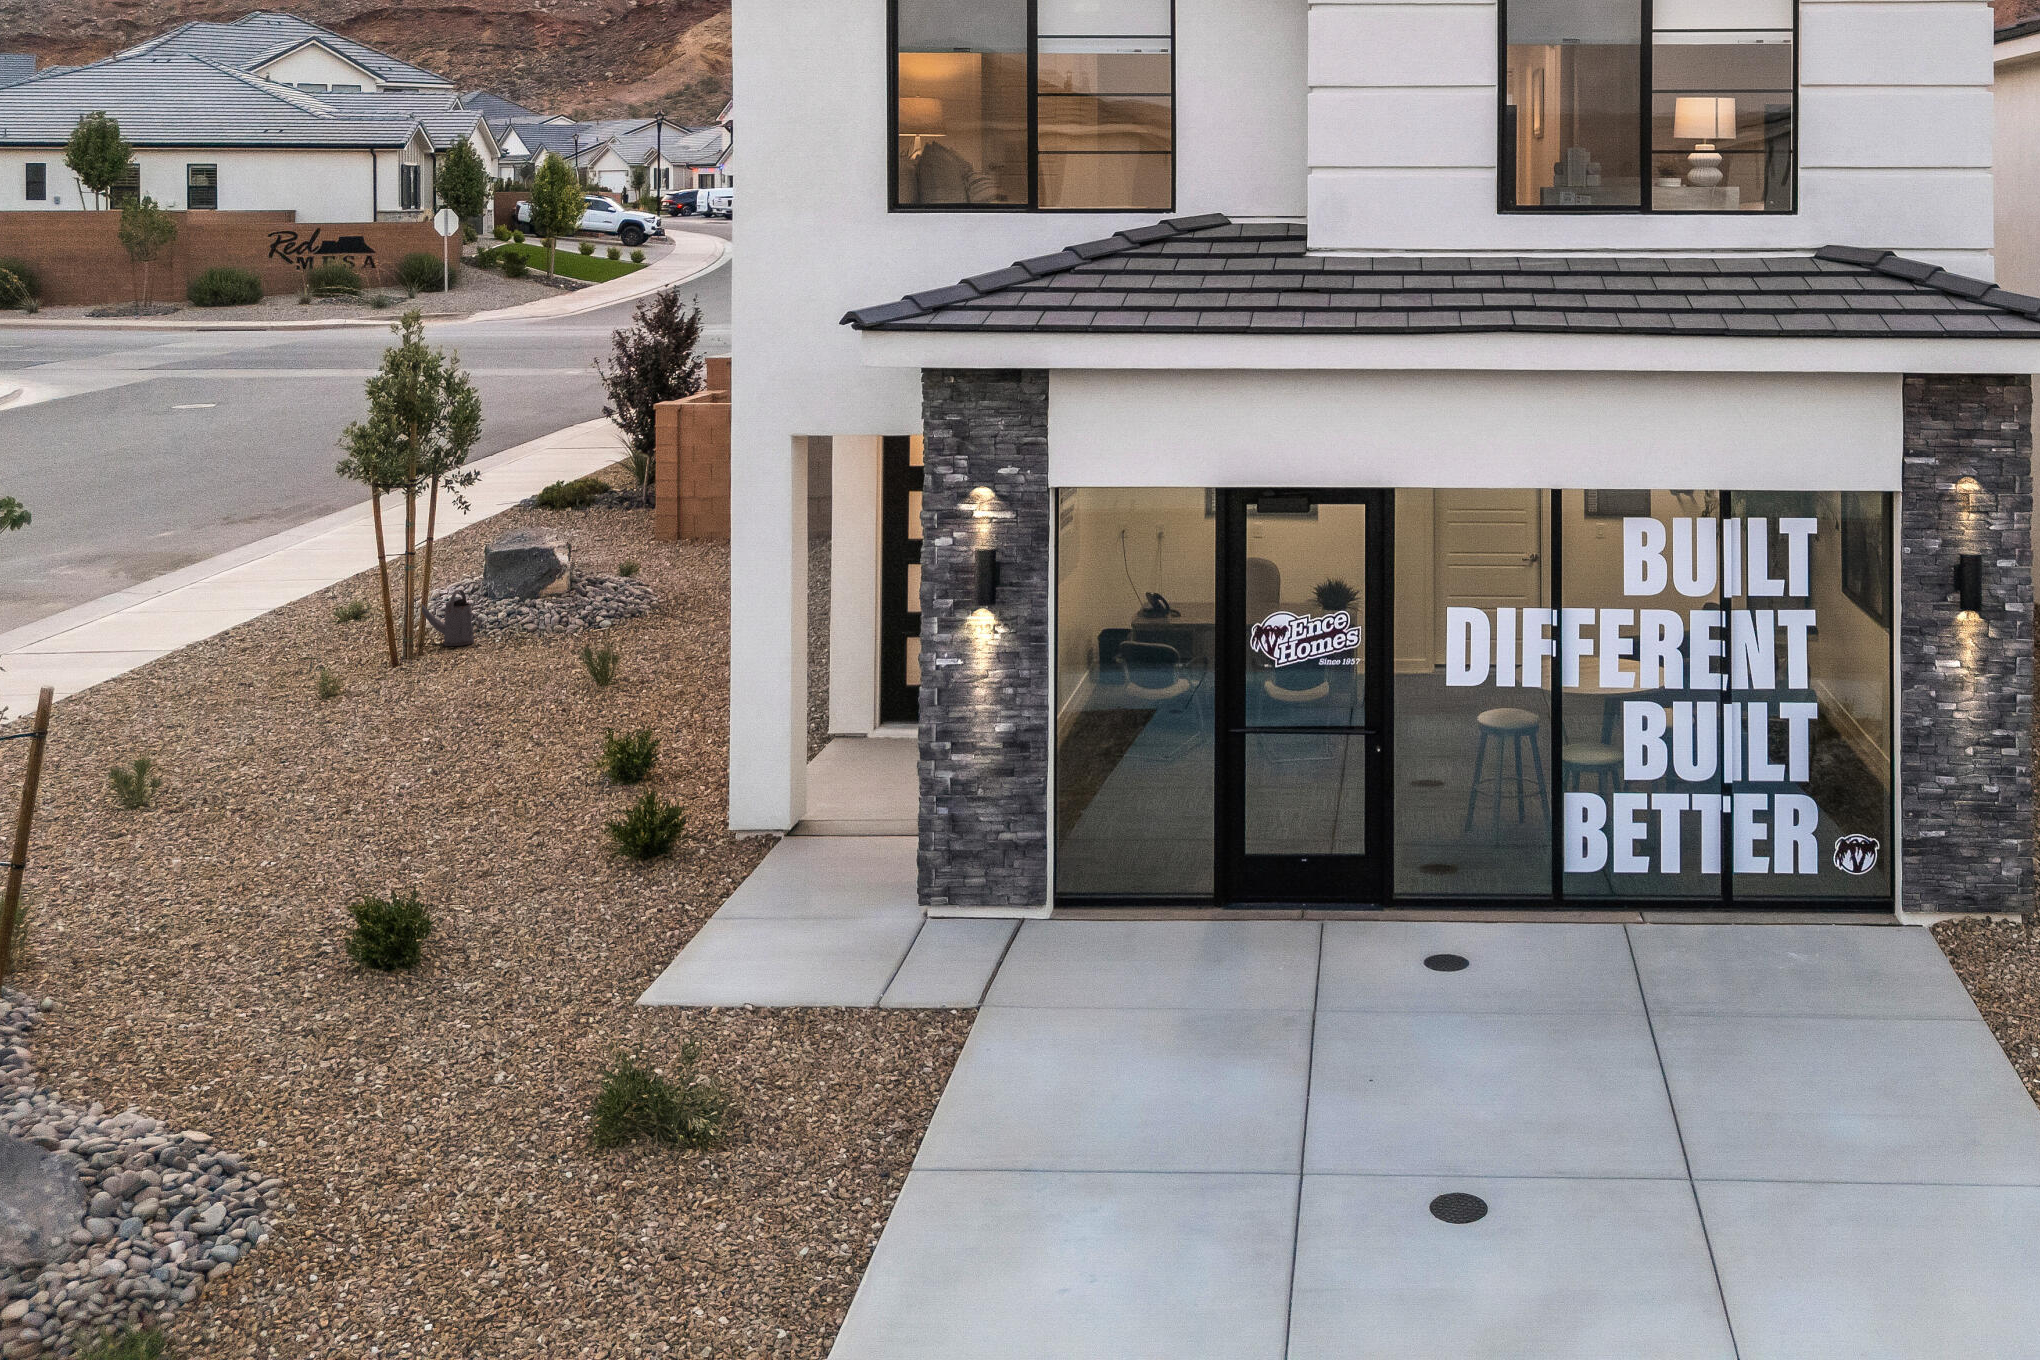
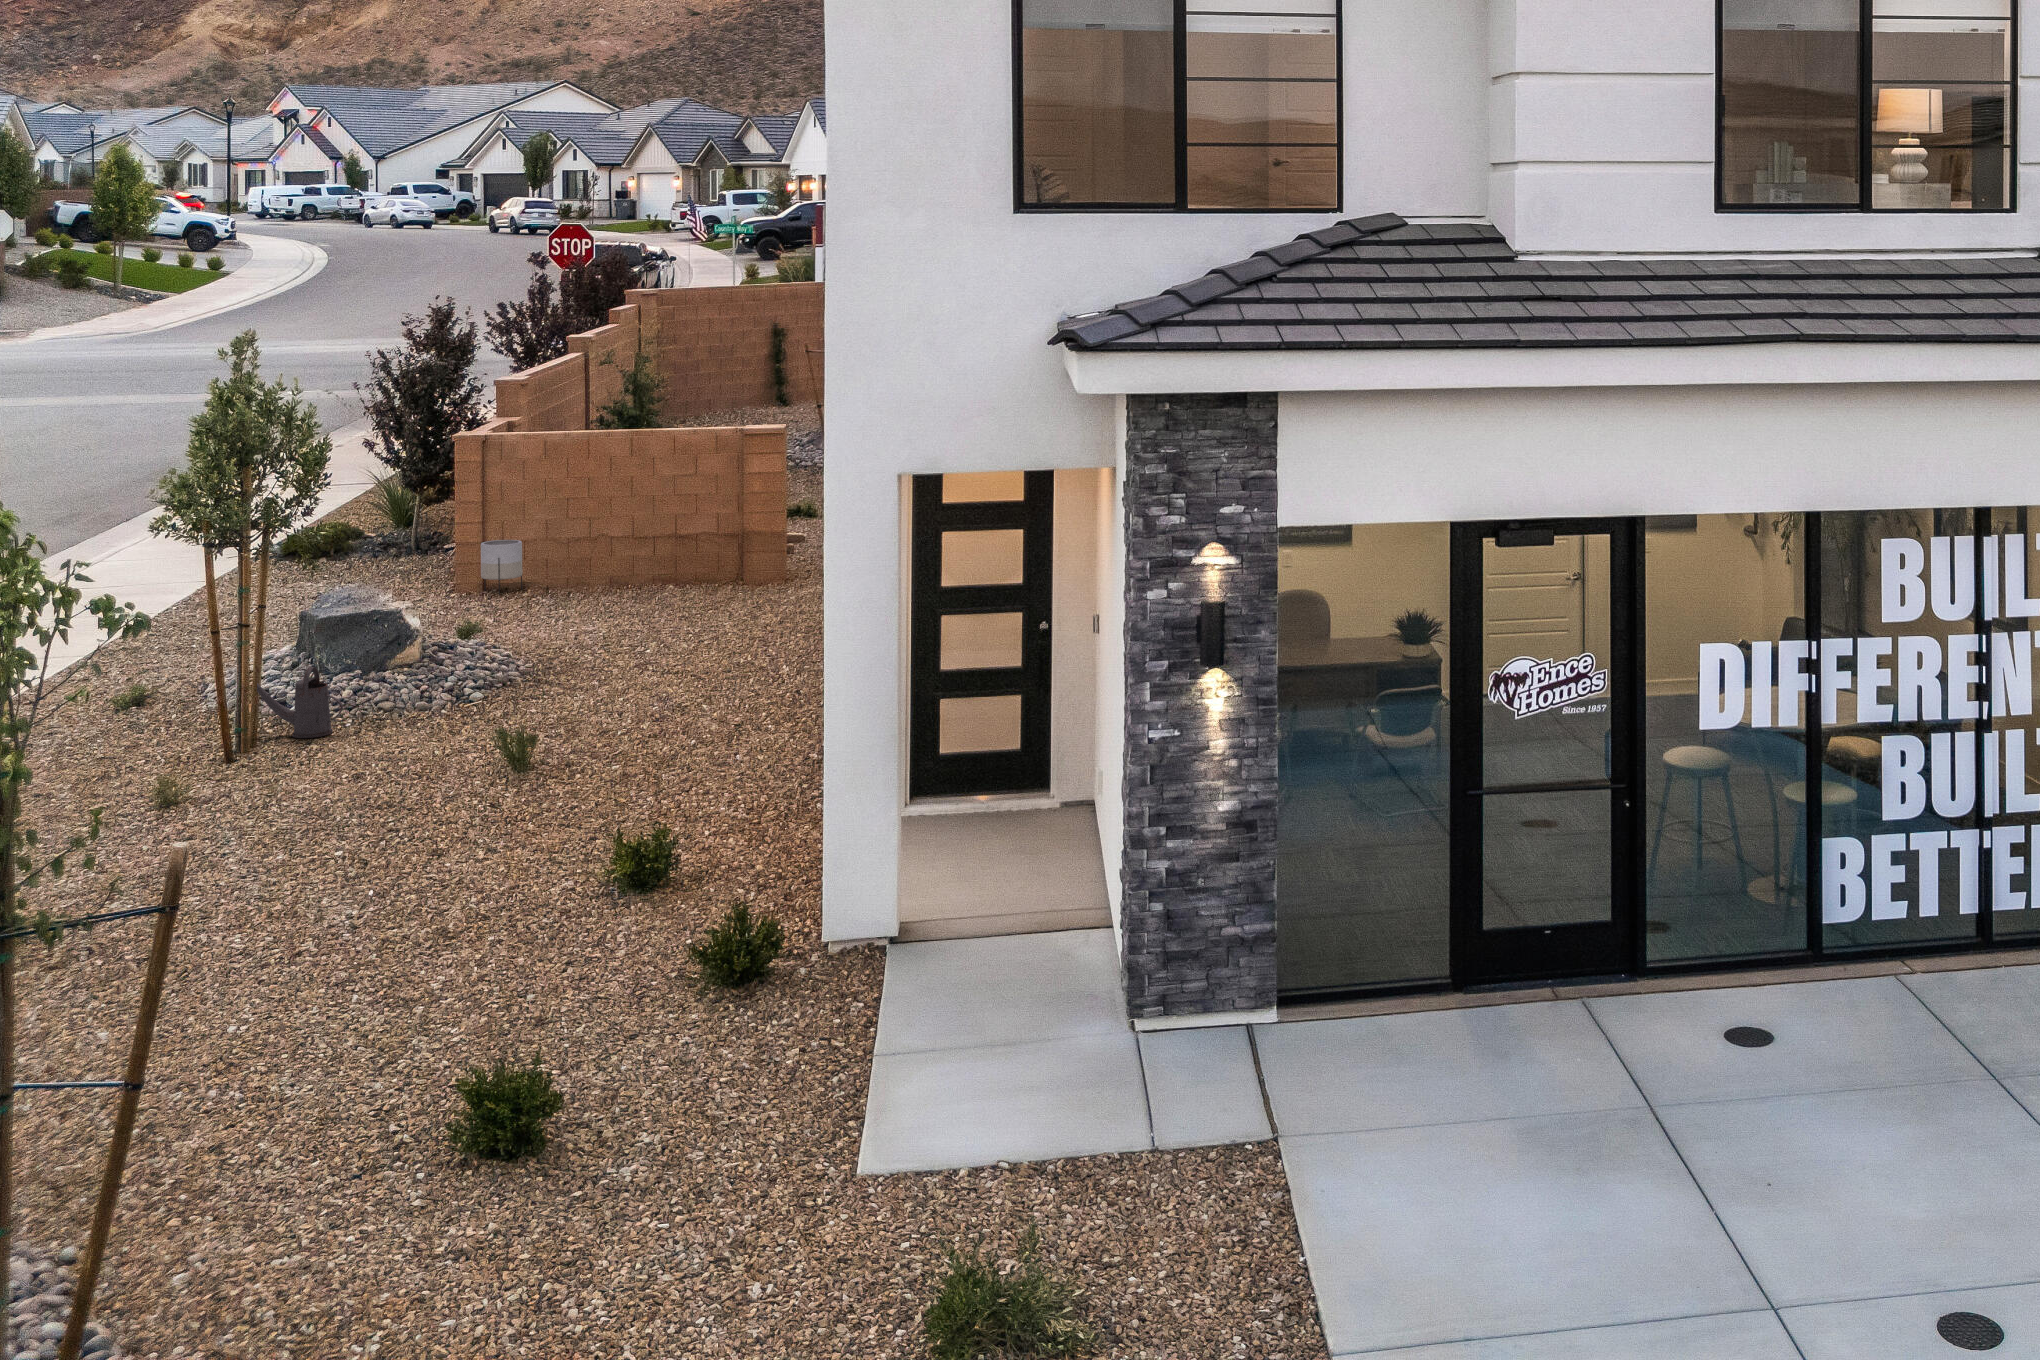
planter: none [658,497,691,541] -> present [481,540,523,595]

